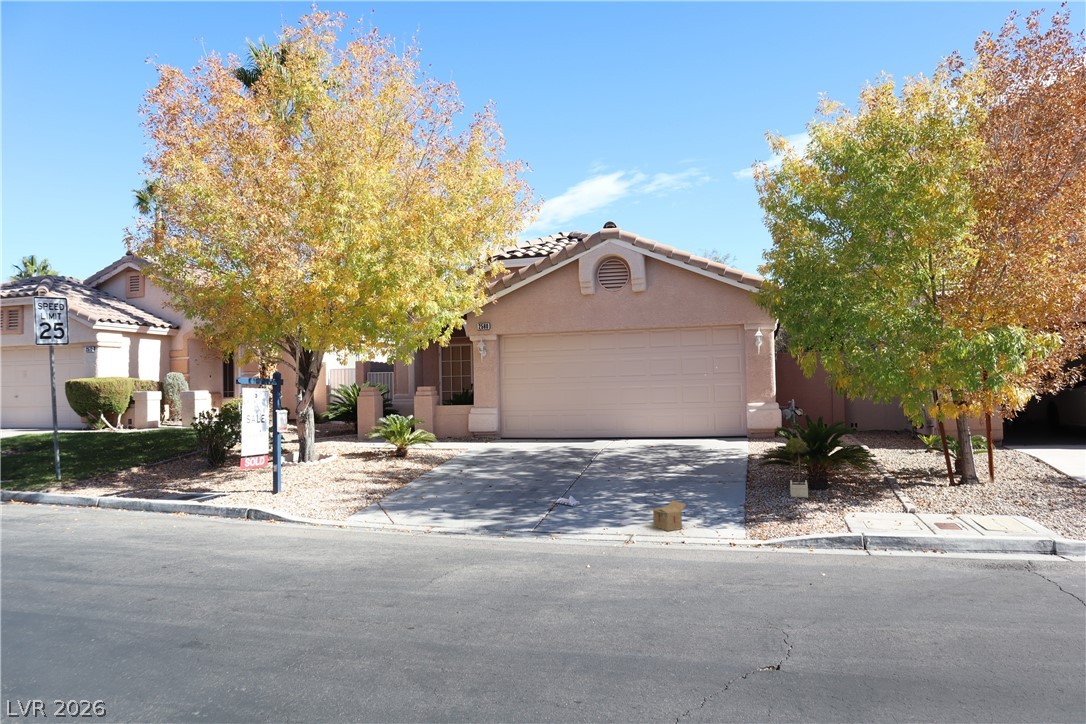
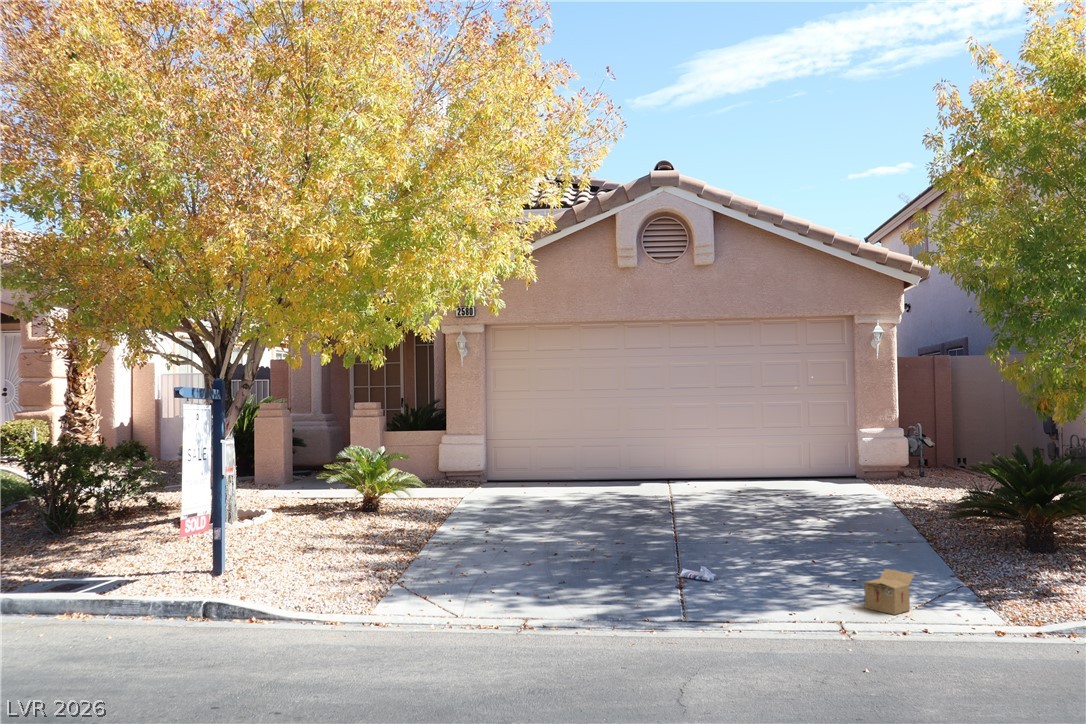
potted tree: present [785,437,810,498] -> none [983,474,1021,559]

